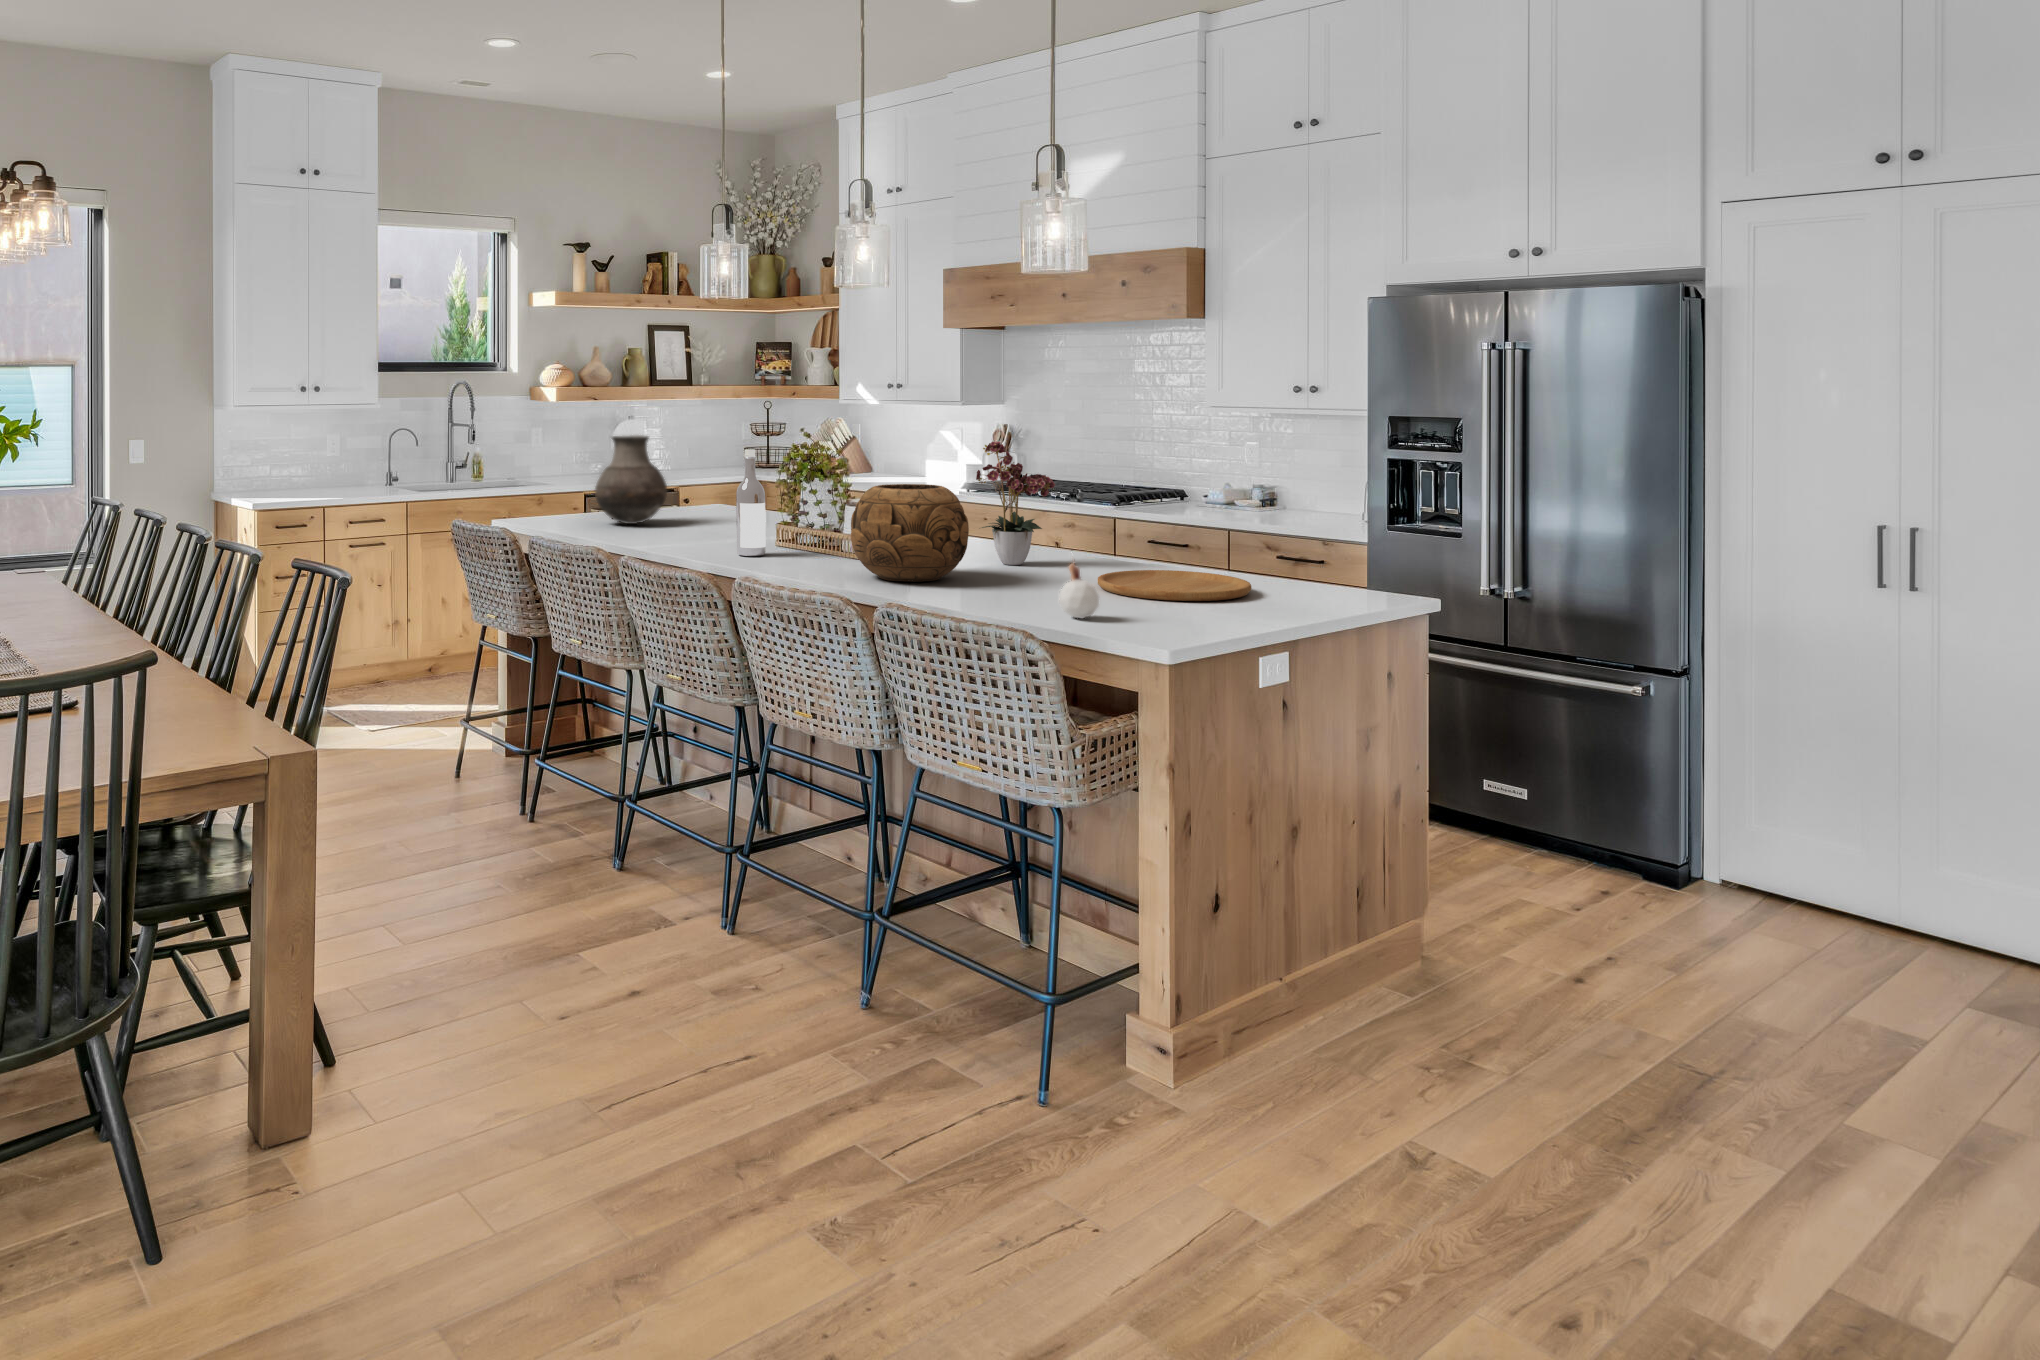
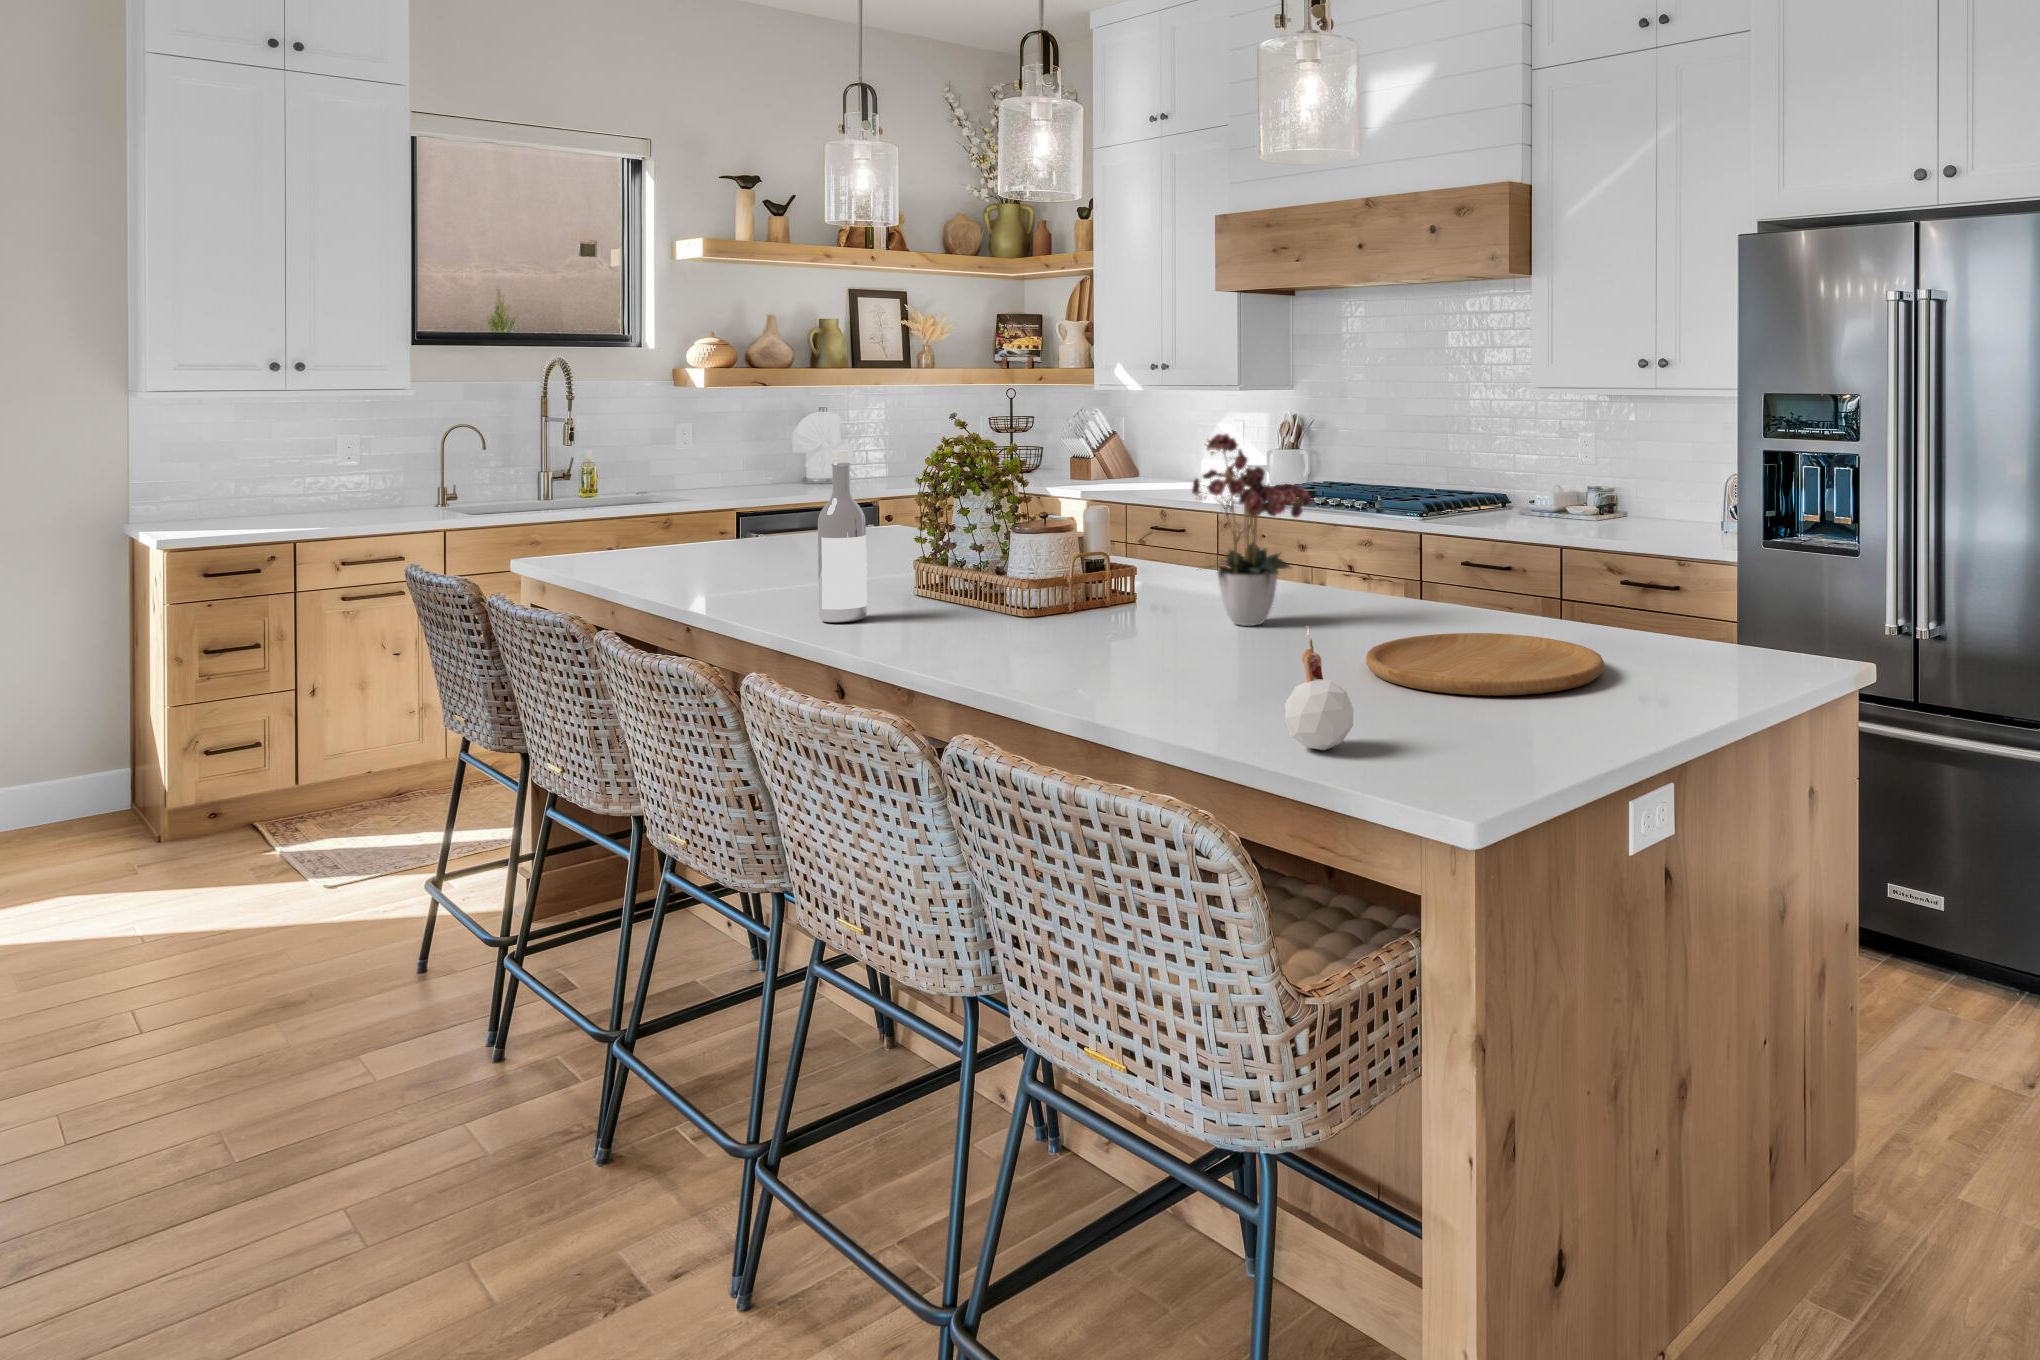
vase: present [595,435,667,524] -> none [651,431,768,565]
decorative bowl: present [851,484,969,582] -> none [969,505,1165,670]

